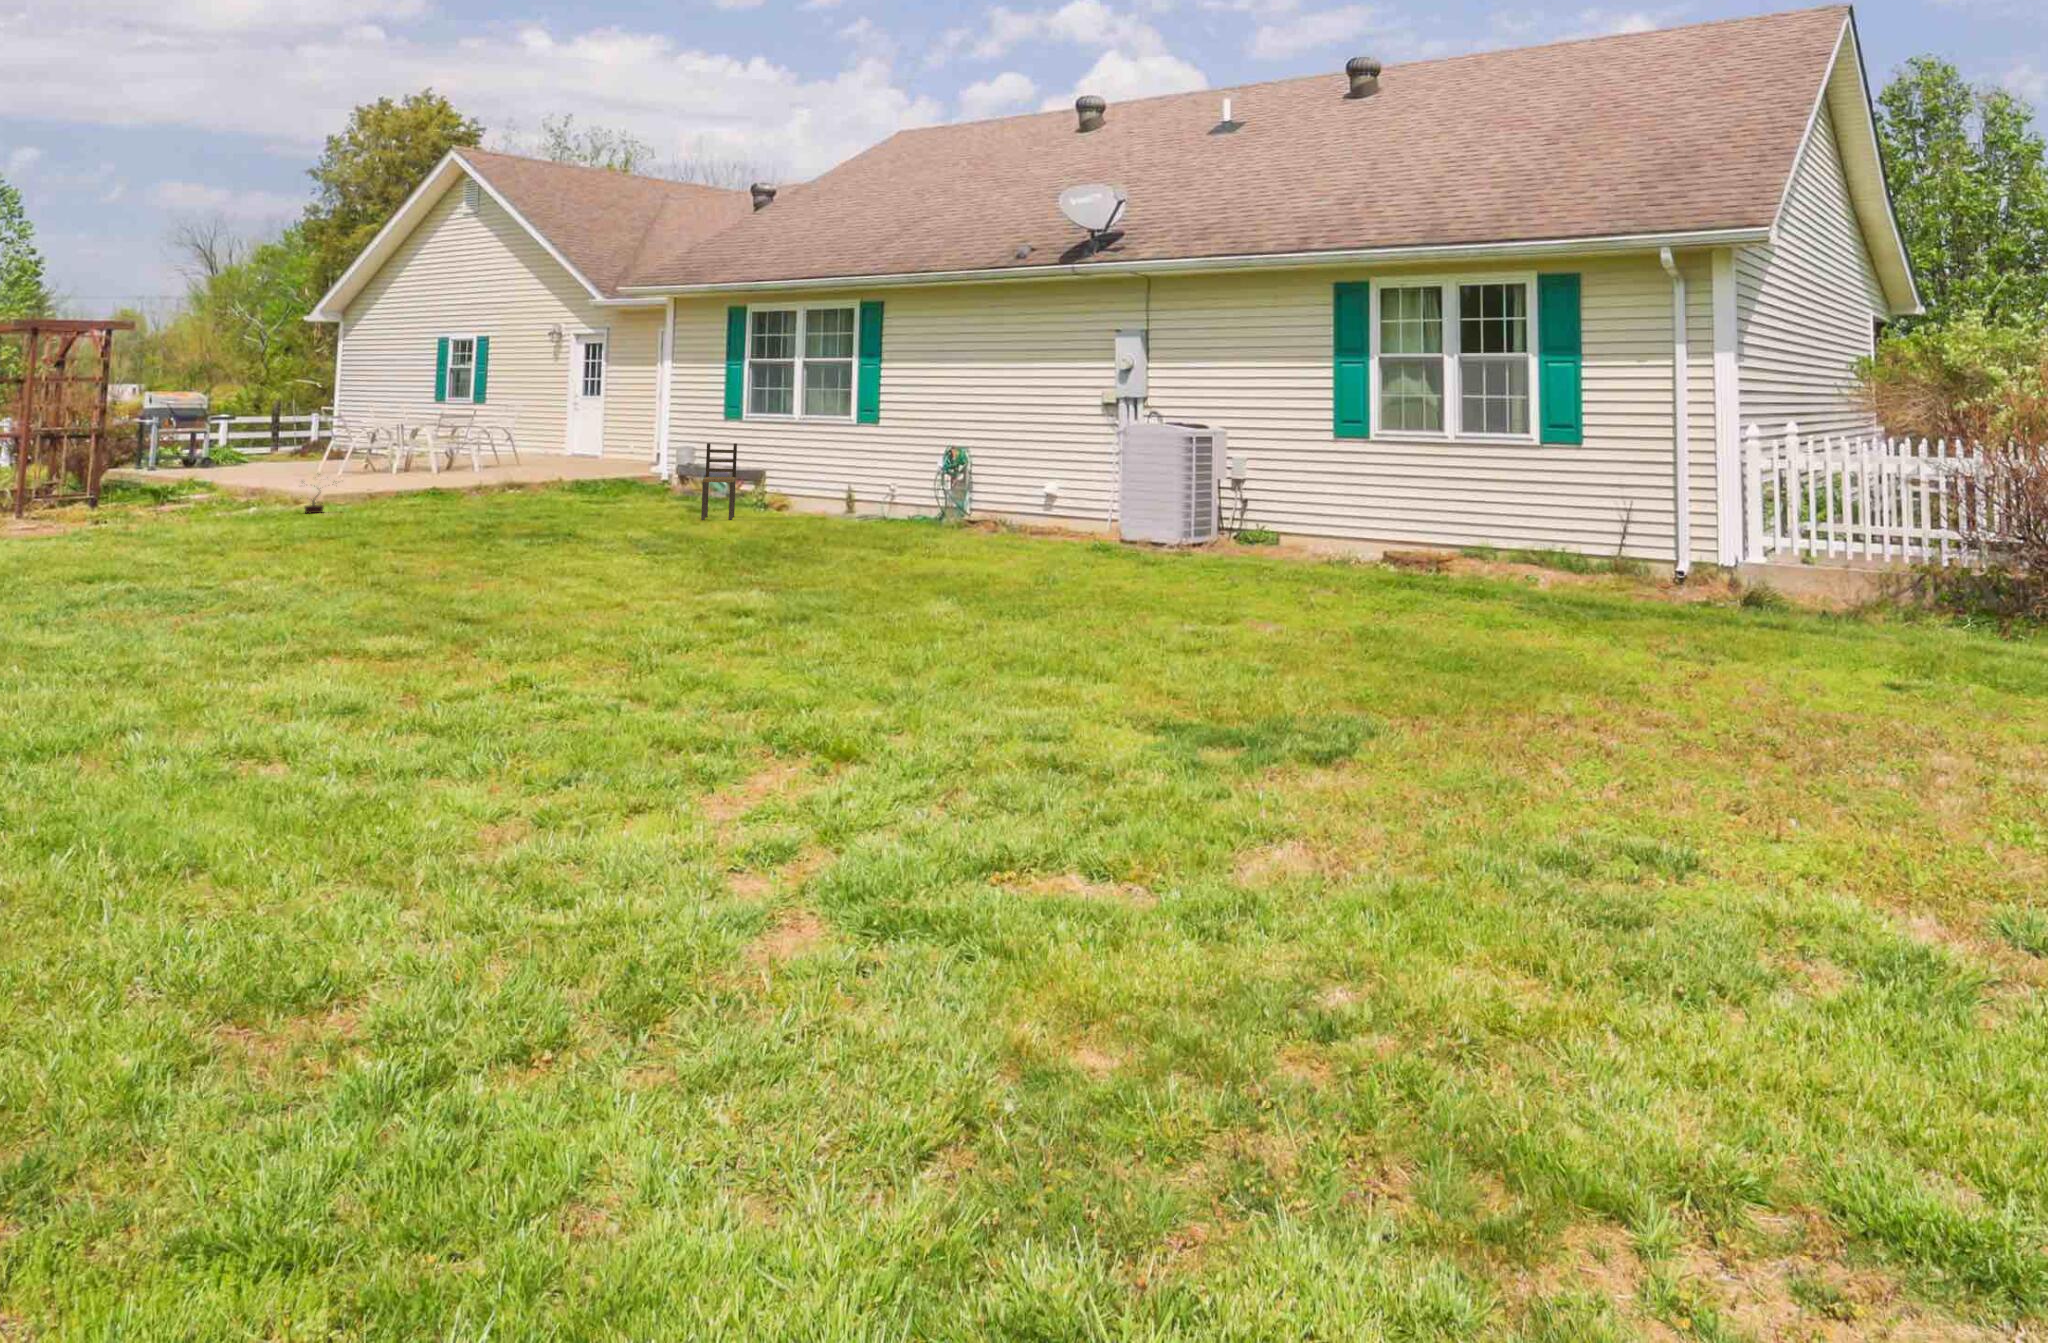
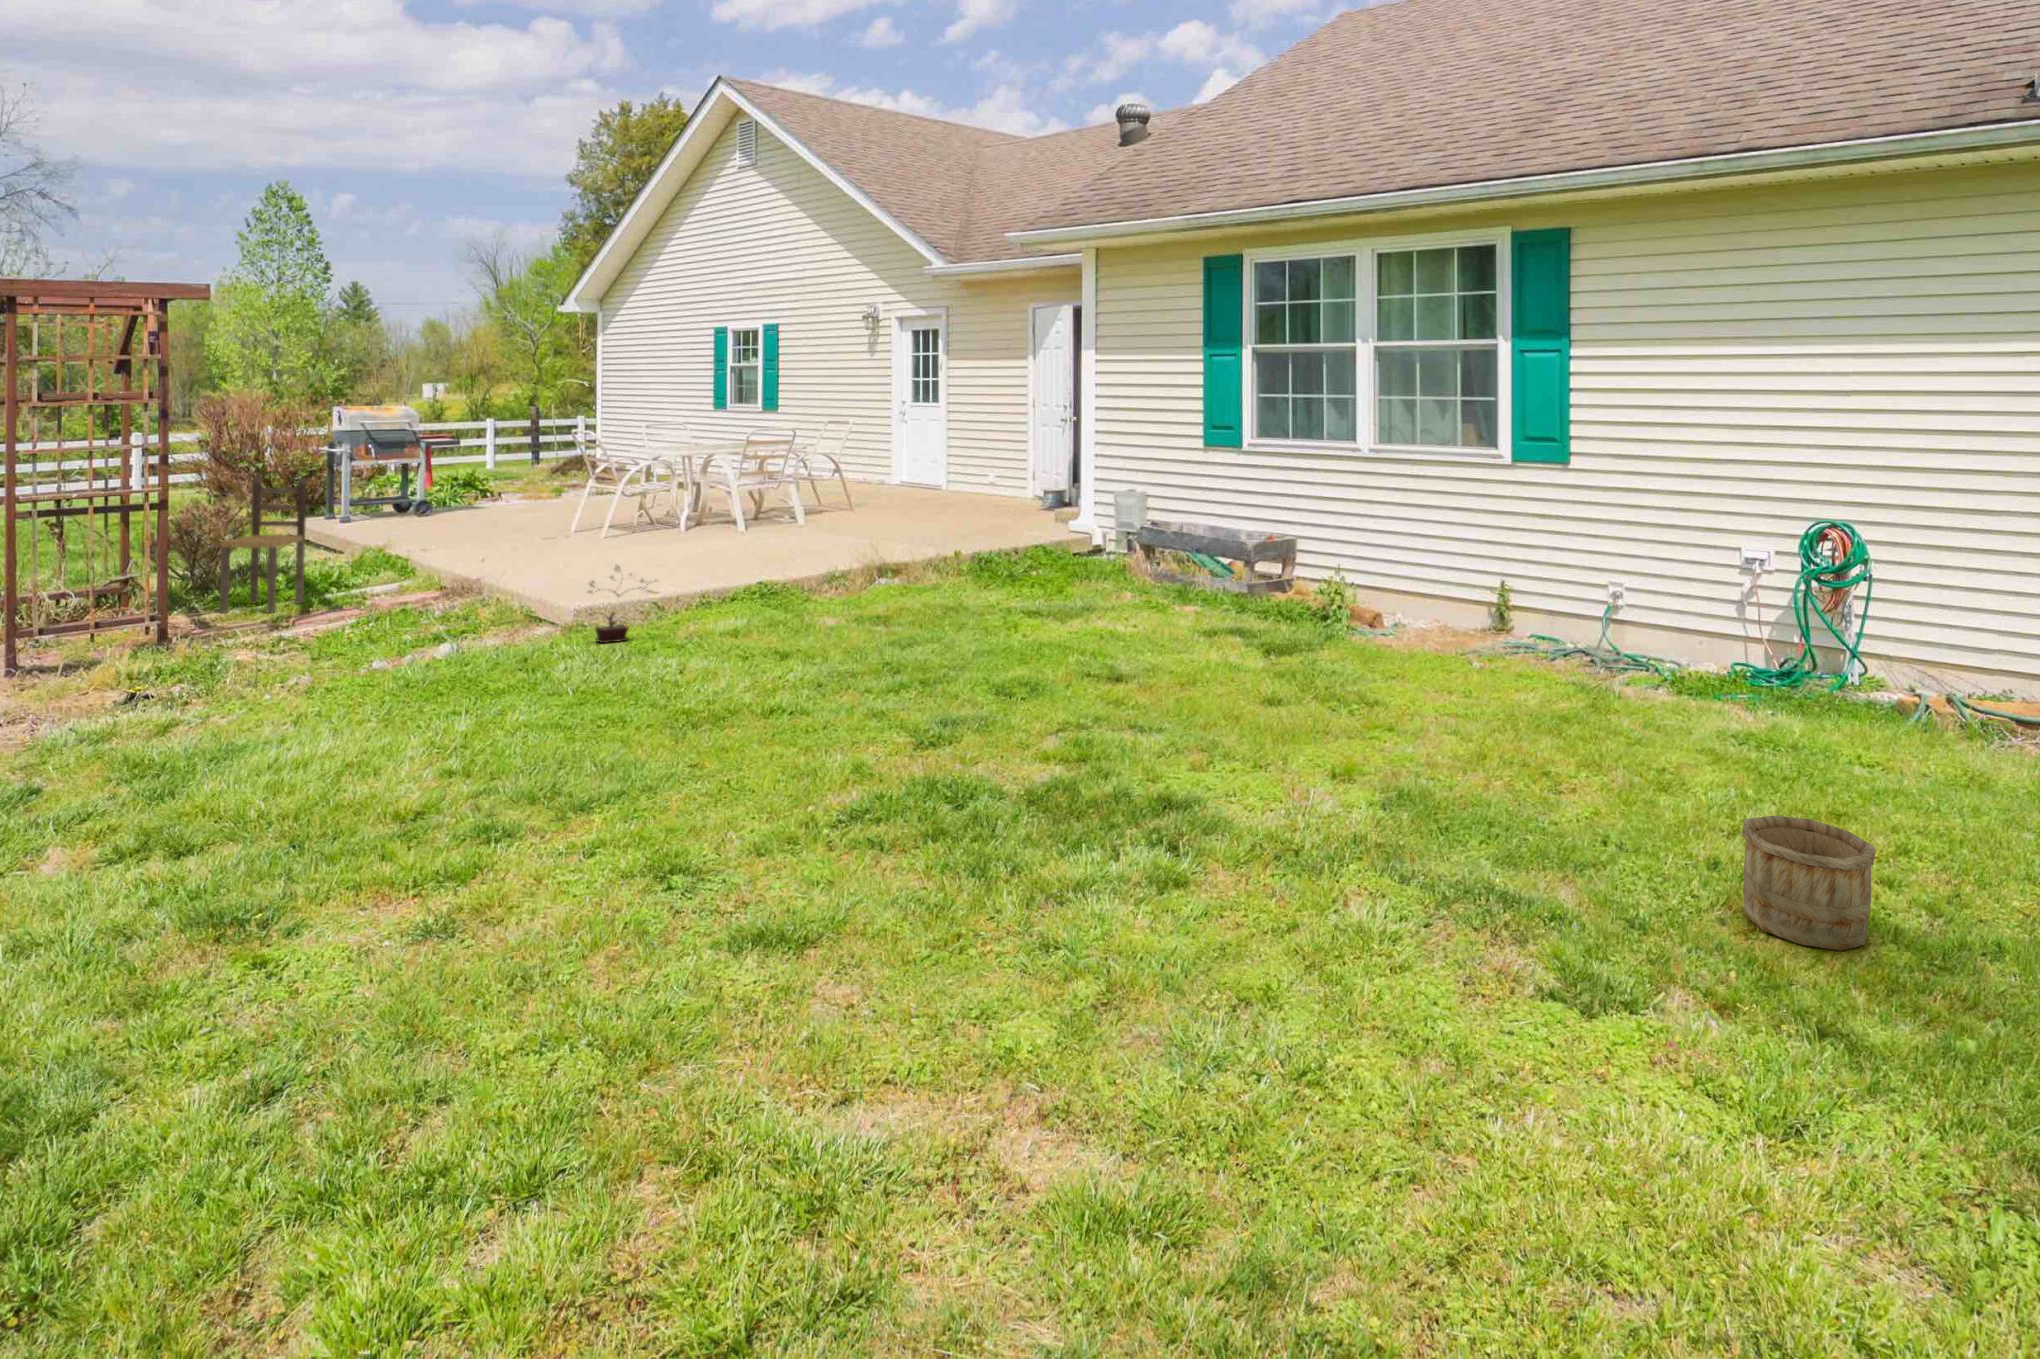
chair: present [701,443,737,520] -> present [219,477,307,613]
wooden bucket: none [707,524,748,558] -> present [1742,816,1876,951]

